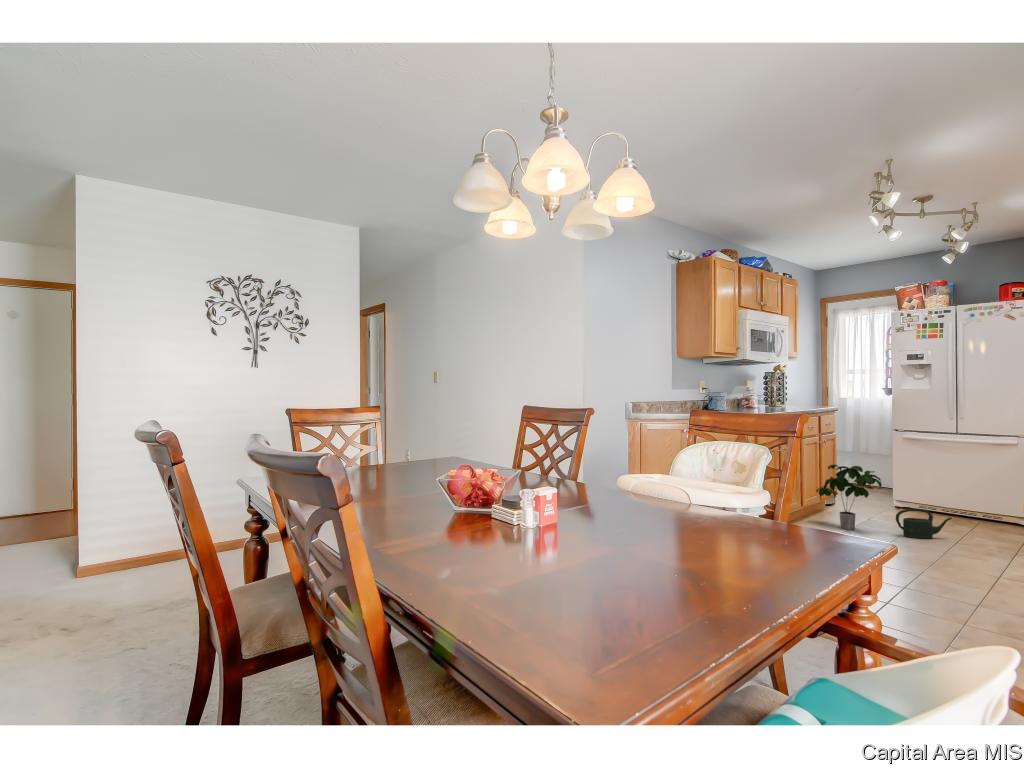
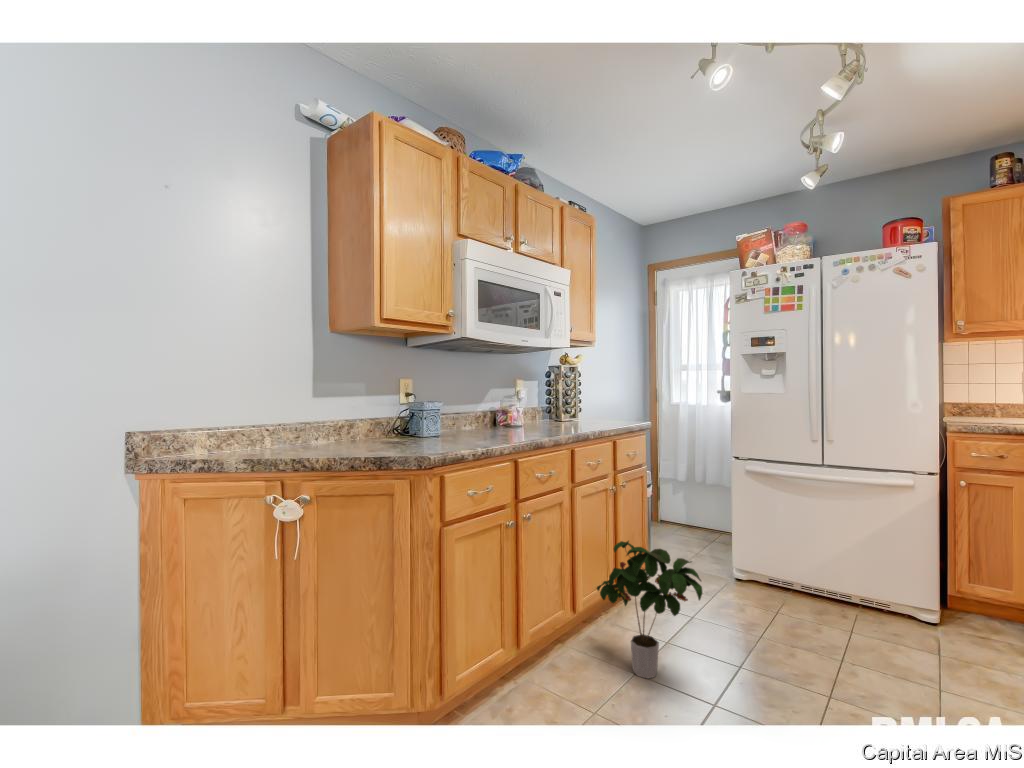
watering can: present [896,509,952,539] -> none [727,639,827,704]

